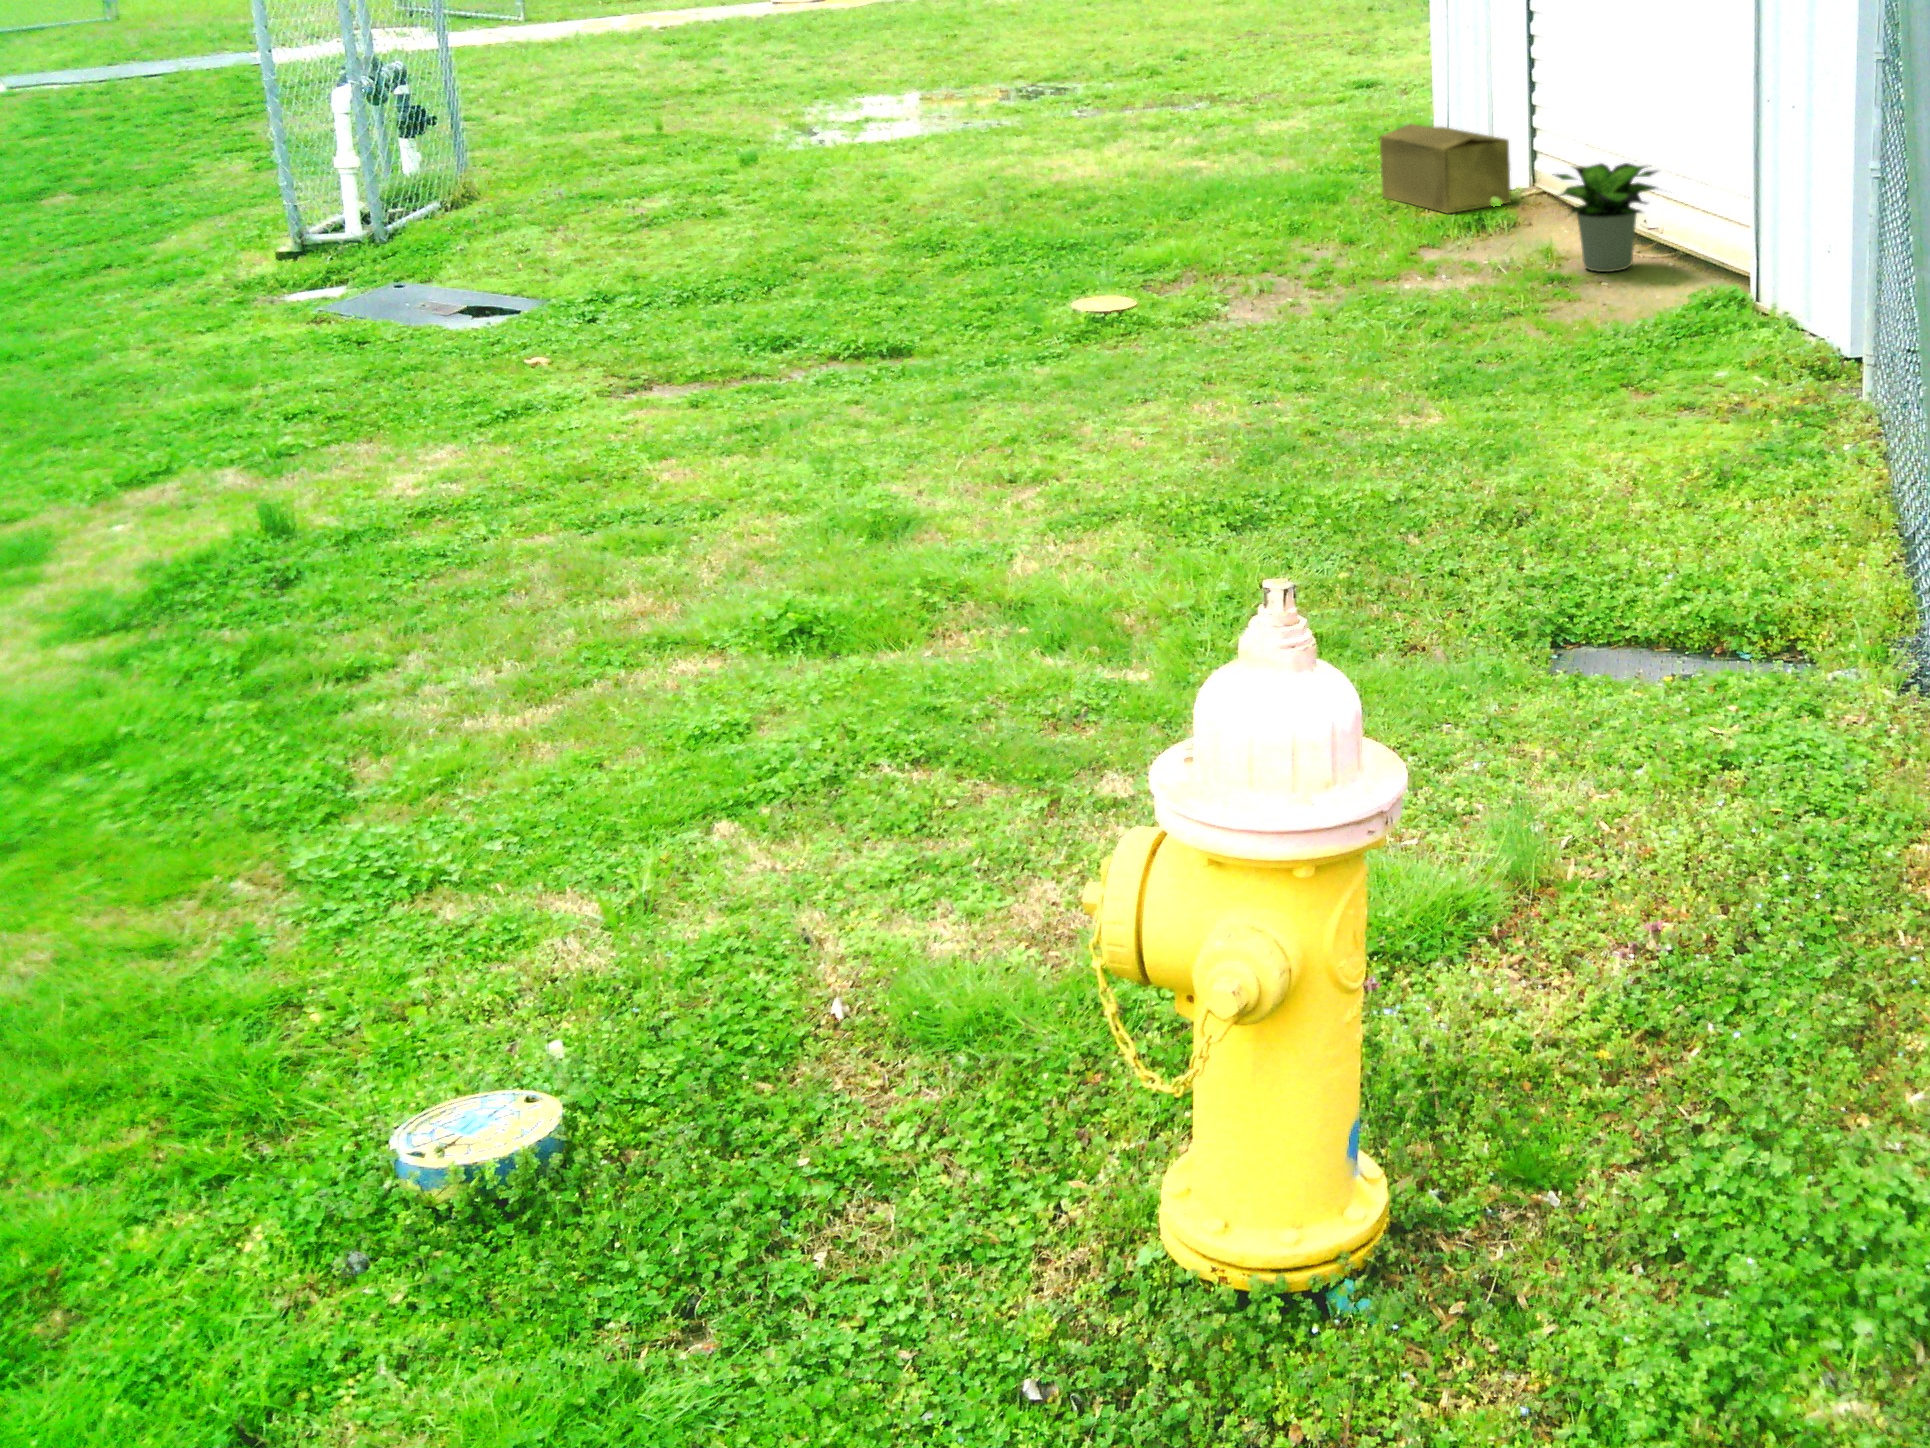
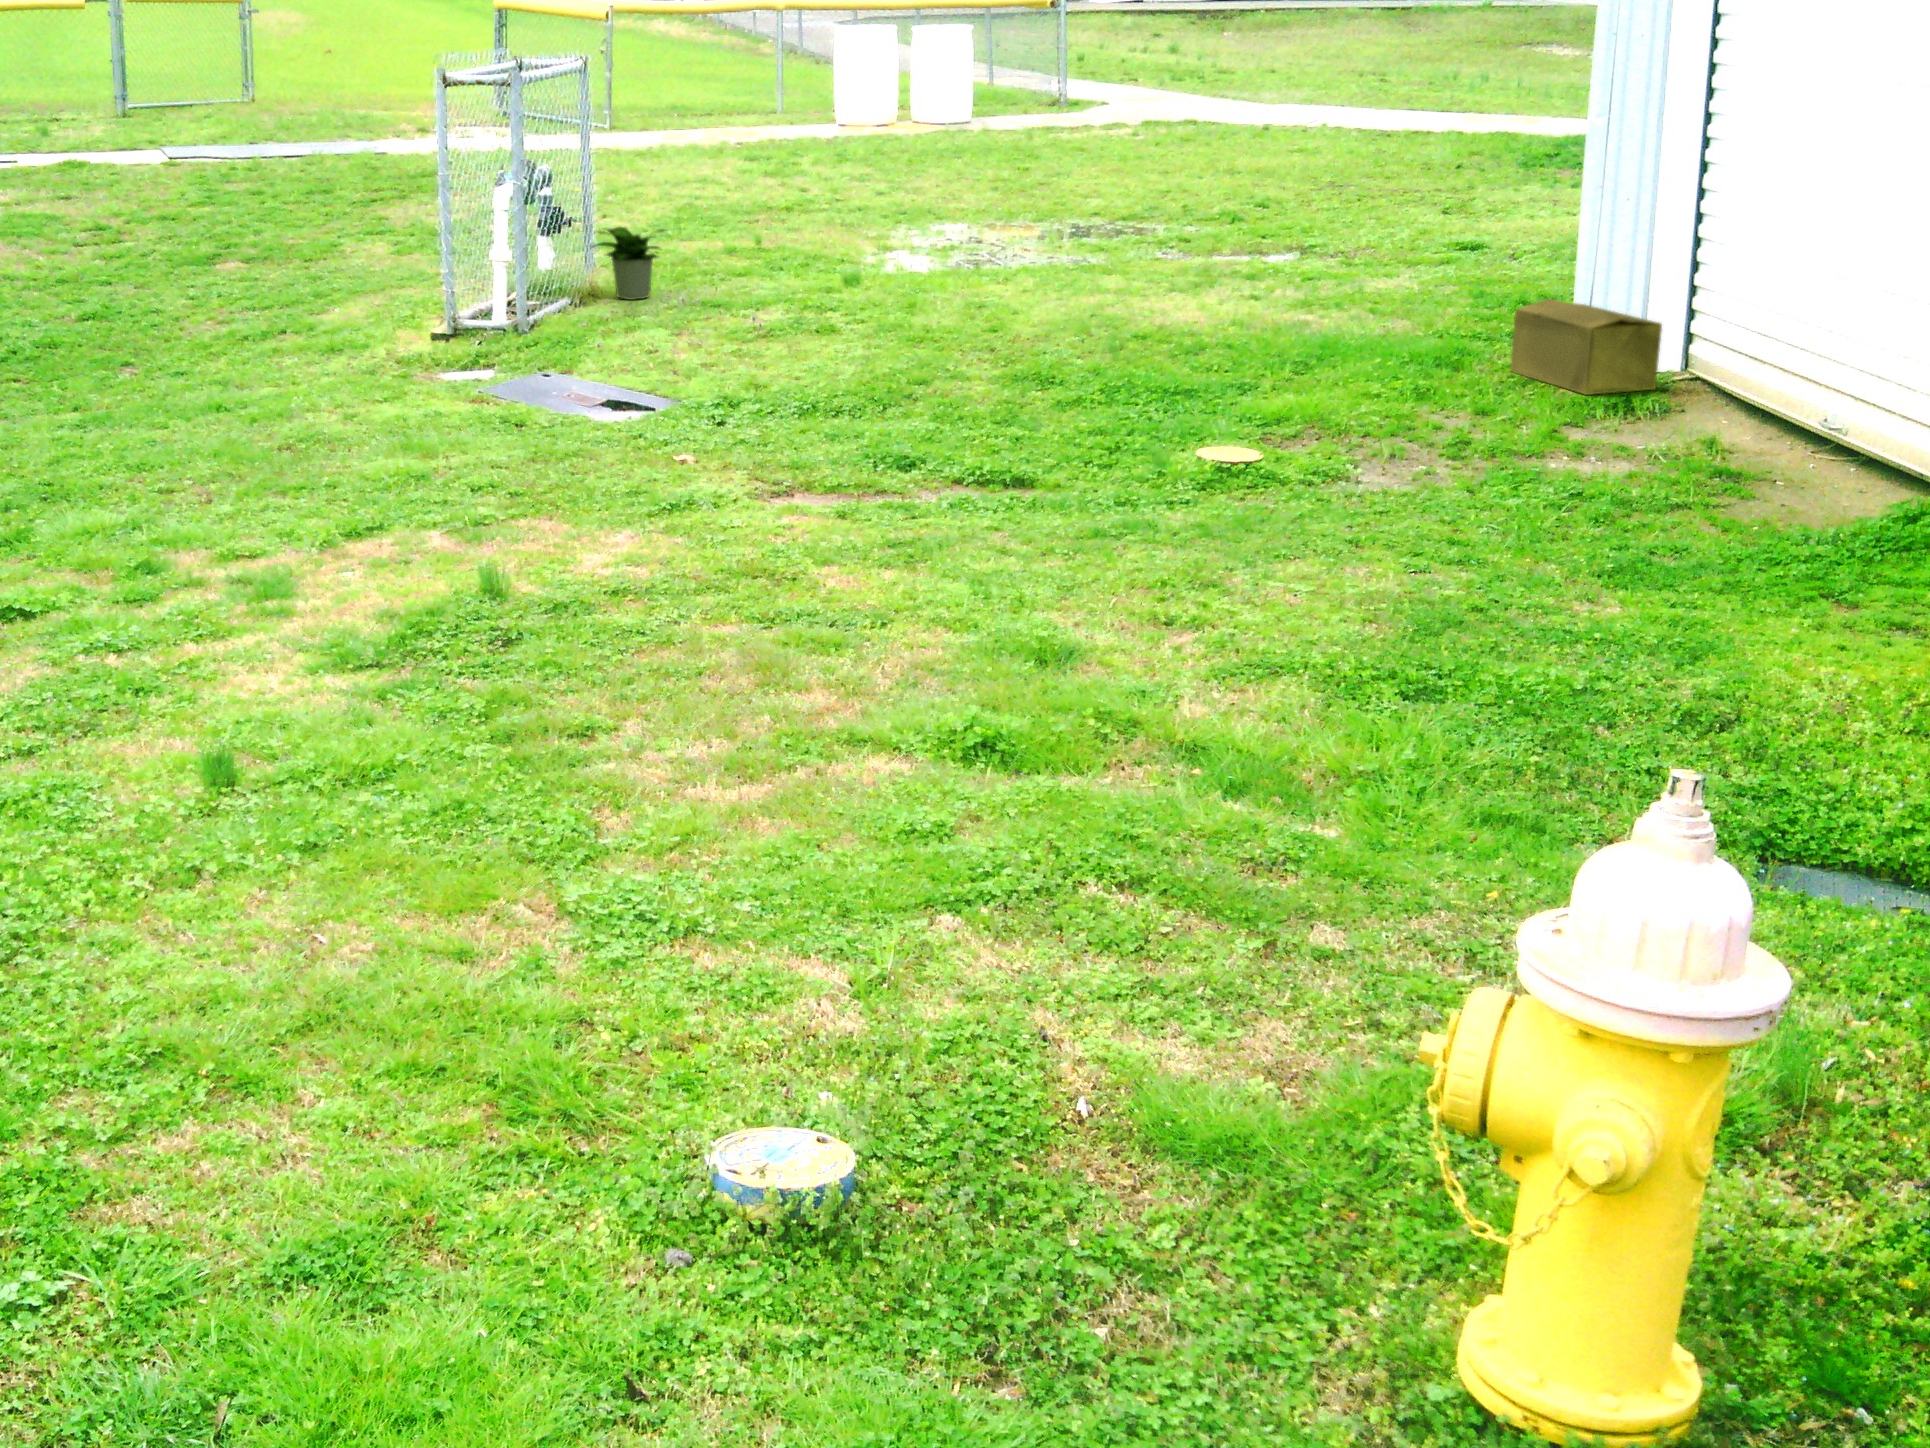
potted plant: present [1554,163,1657,272] -> present [592,227,665,300]

